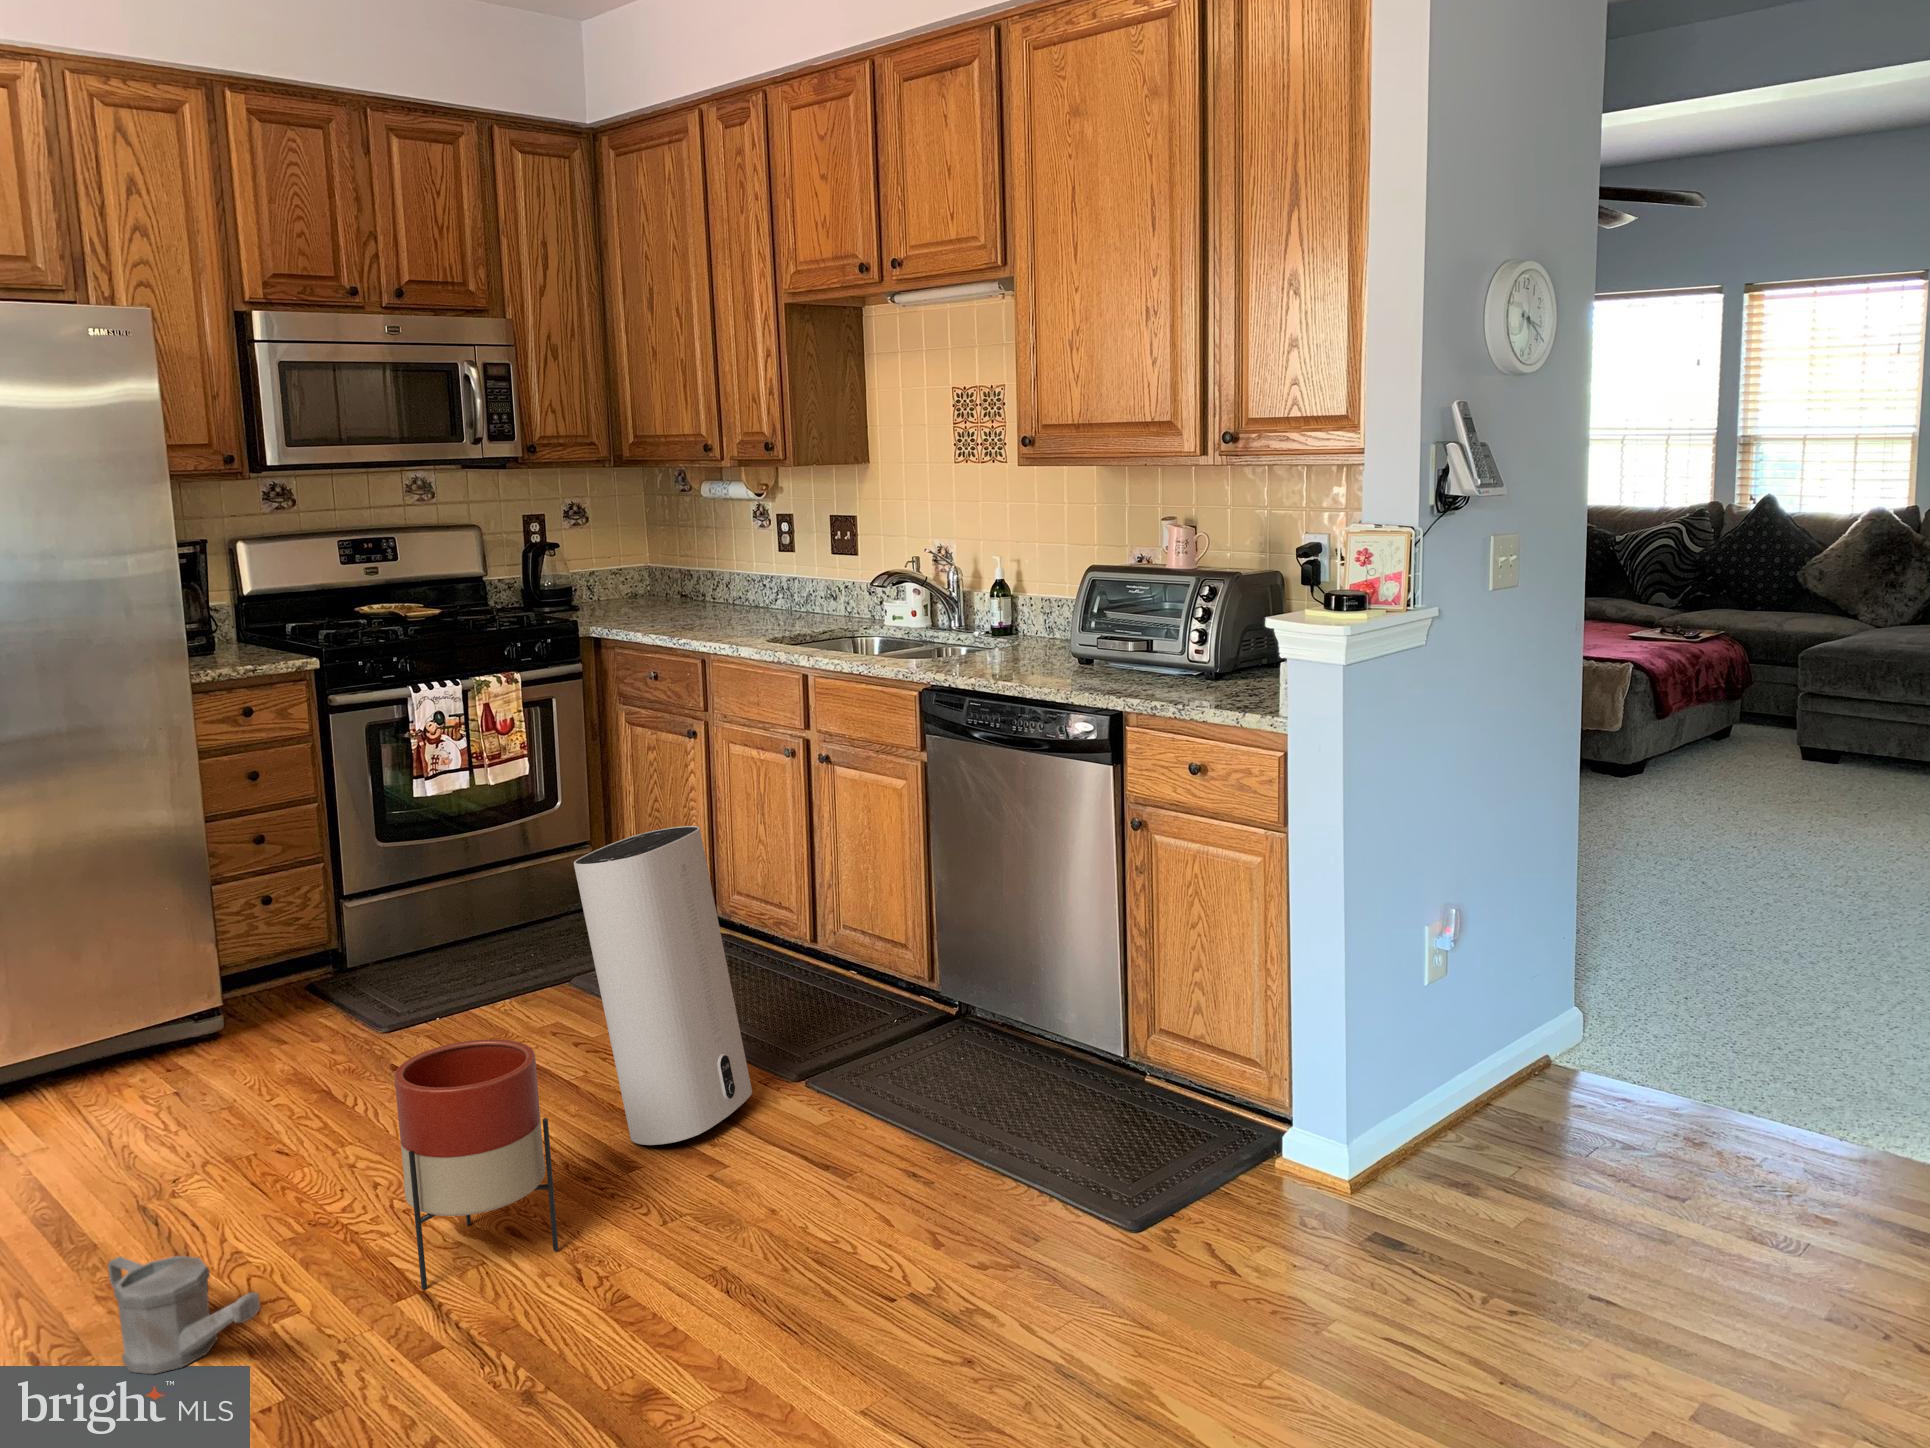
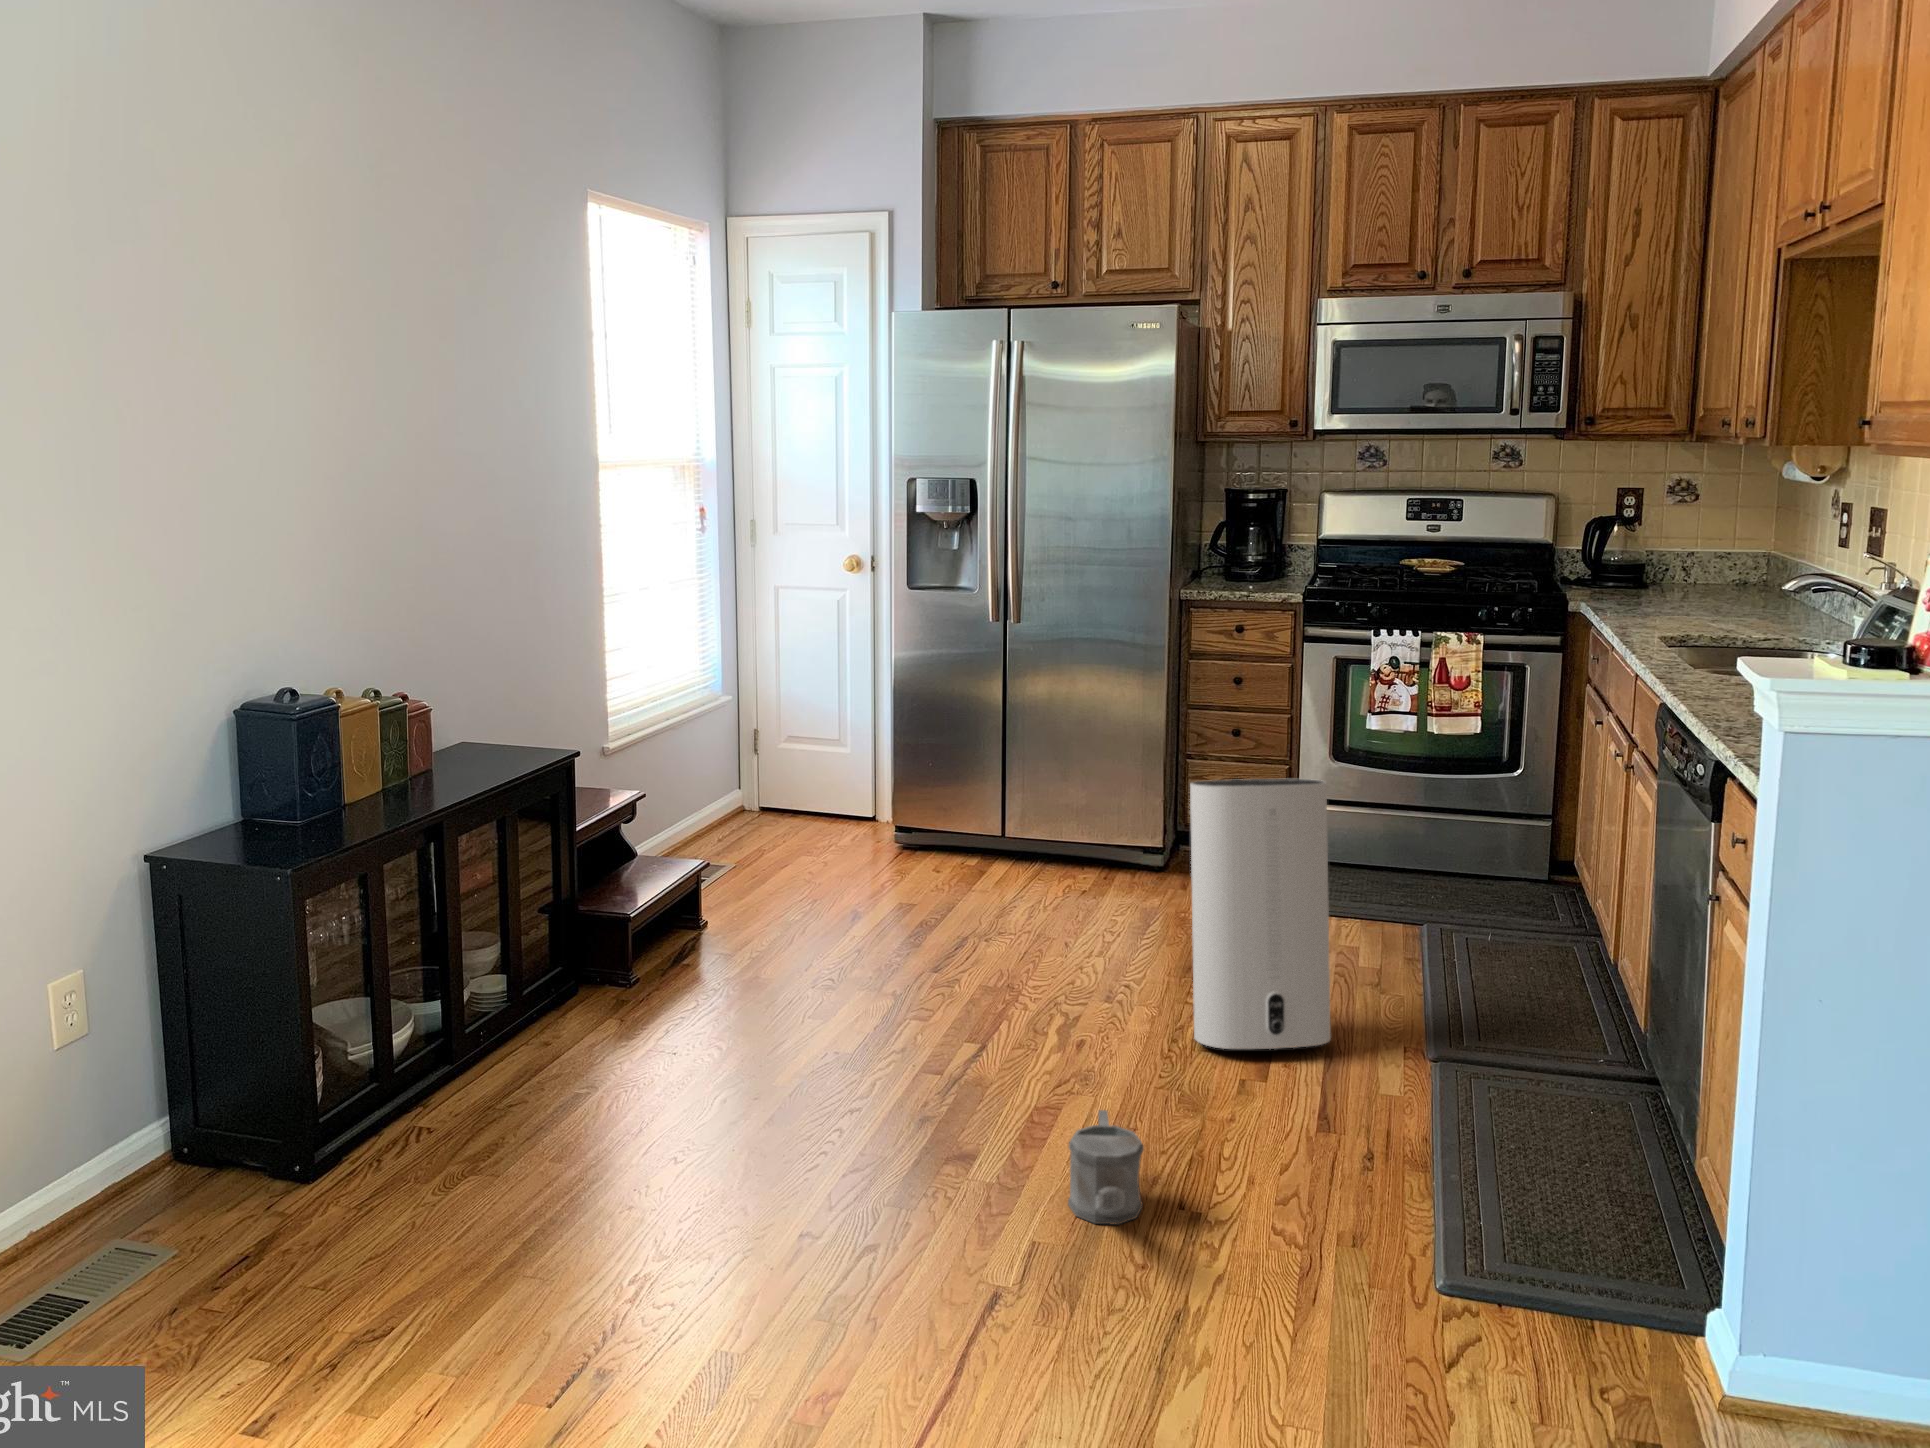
planter: present [394,1039,558,1289] -> none [940,880,1050,1064]
watering can: present [108,1256,260,1374] -> present [1068,1110,1144,1225]

